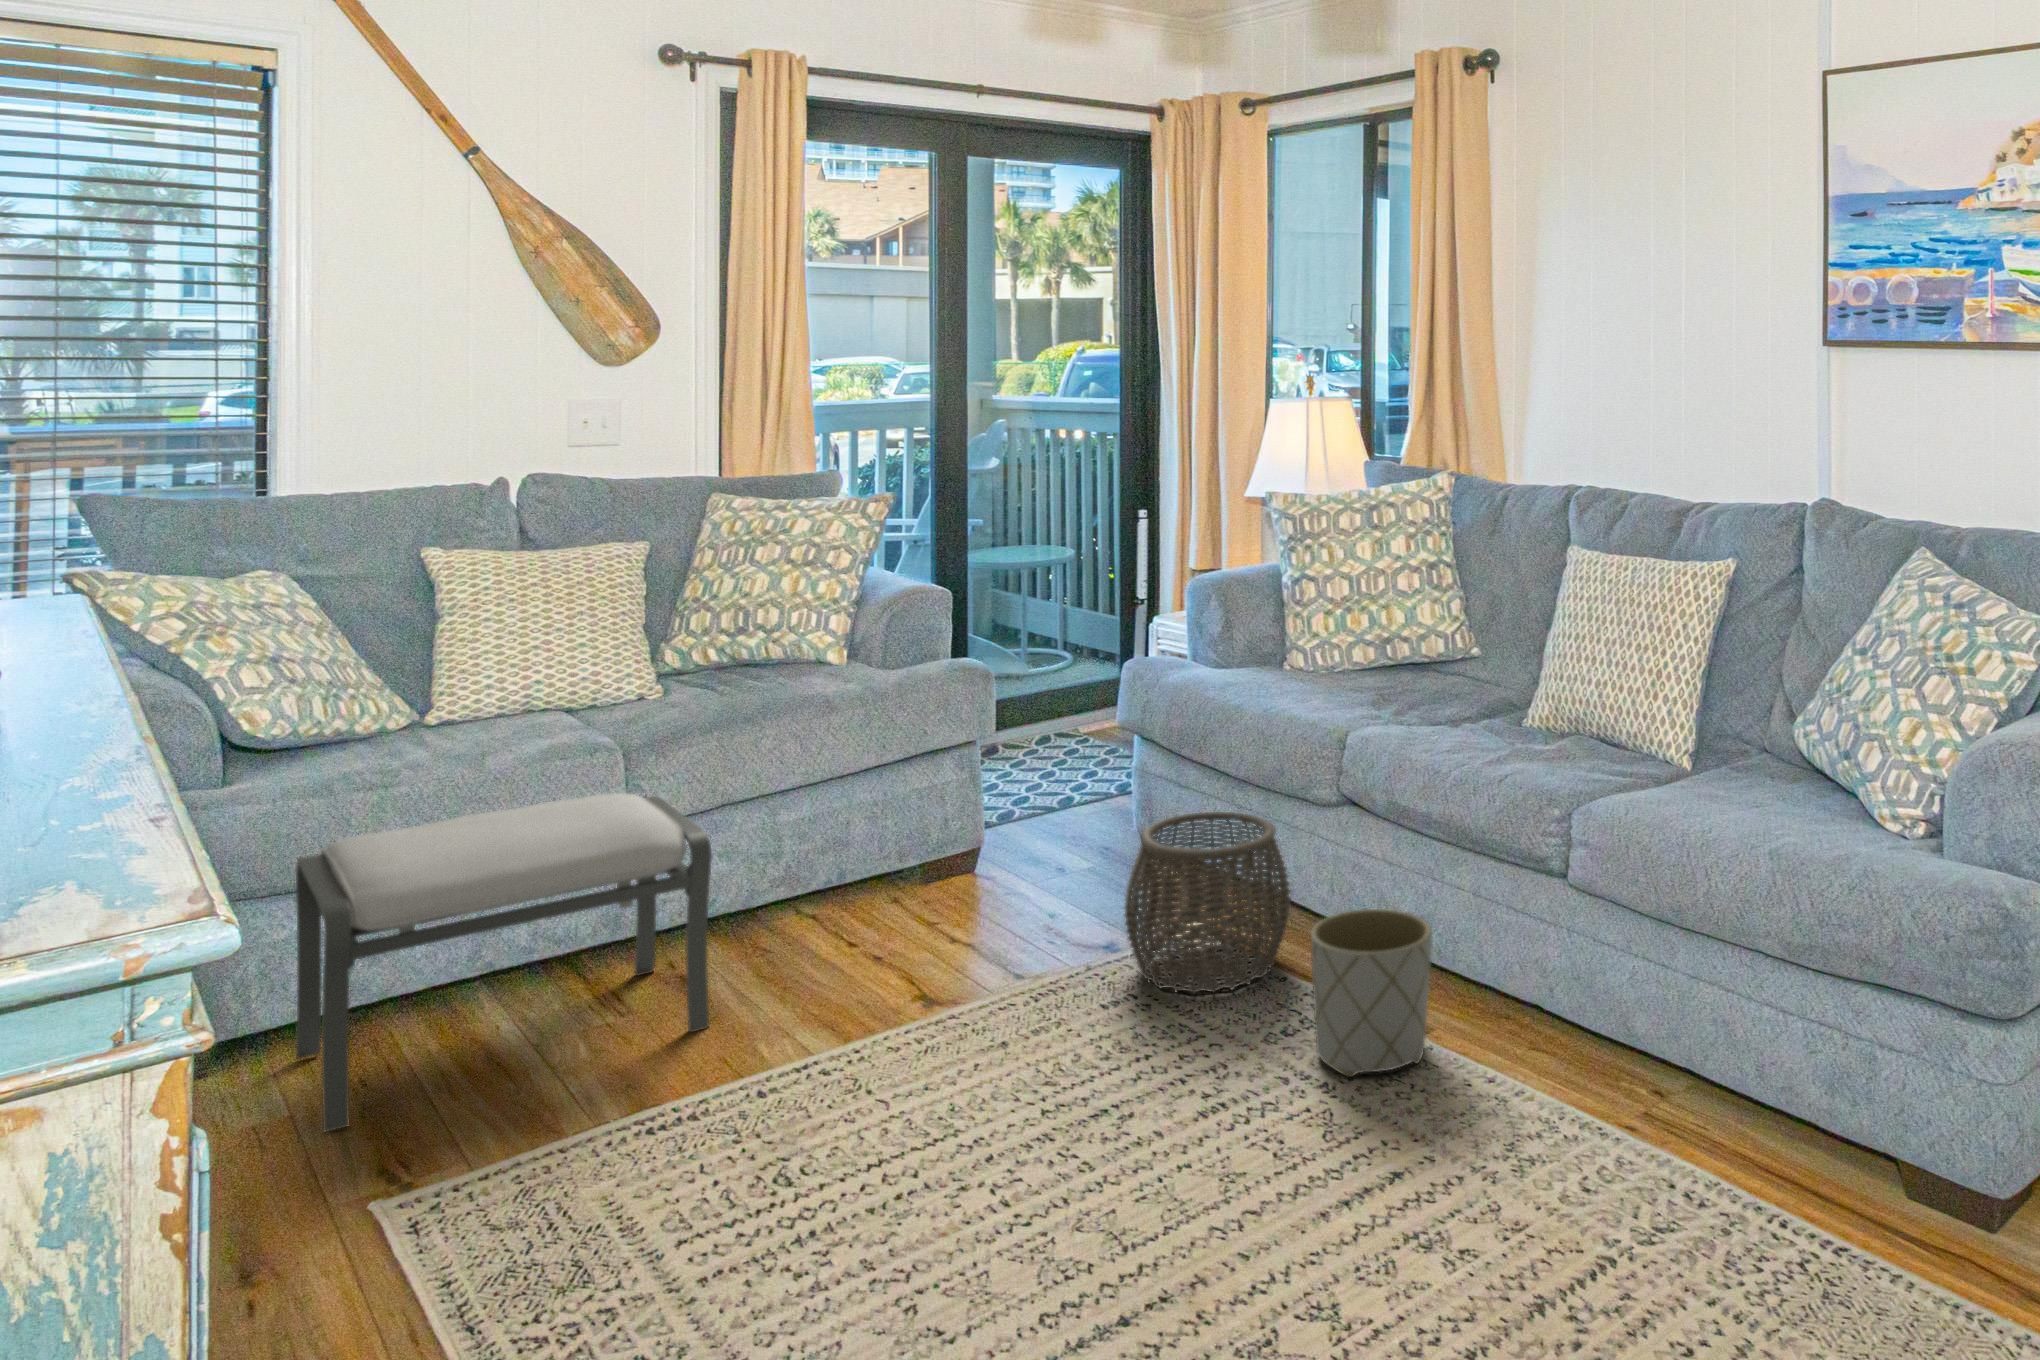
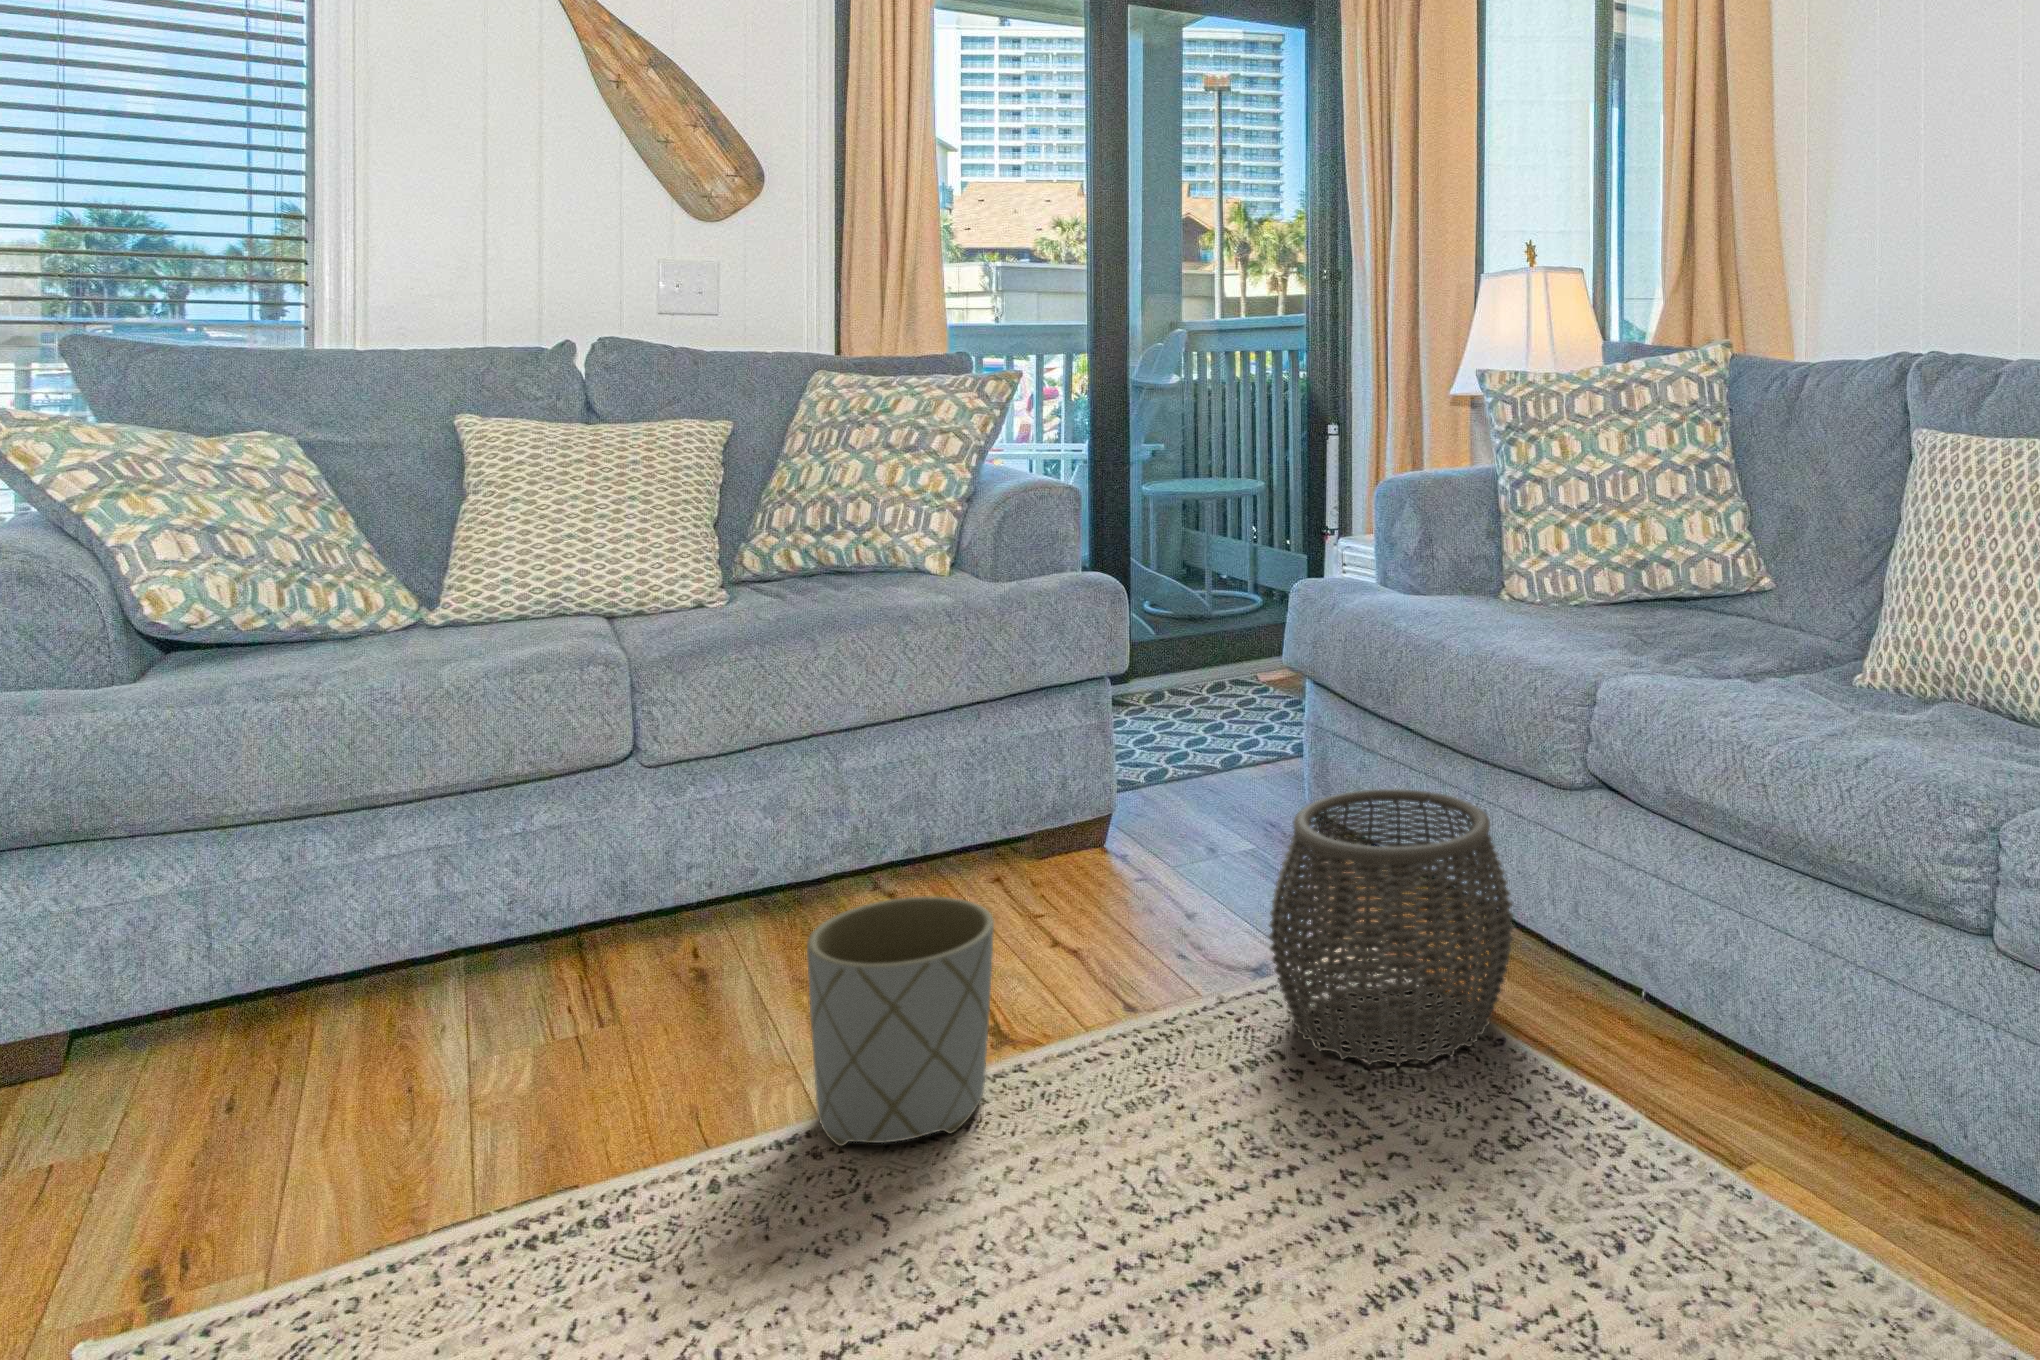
ottoman: present [296,793,712,1132] -> none [127,720,699,1186]
planter: present [1311,909,1432,1077] -> present [807,896,994,1146]

